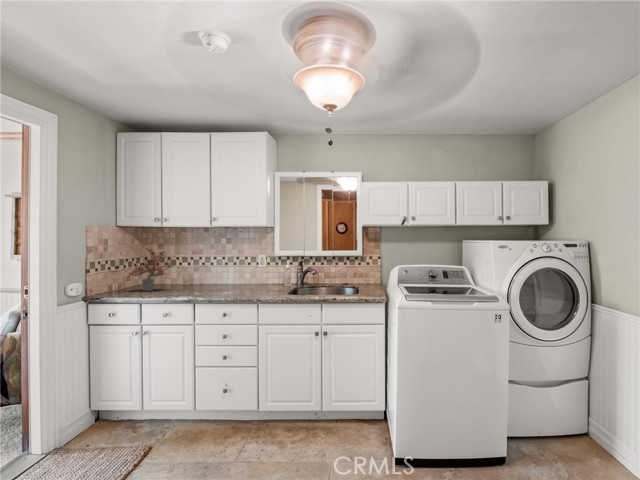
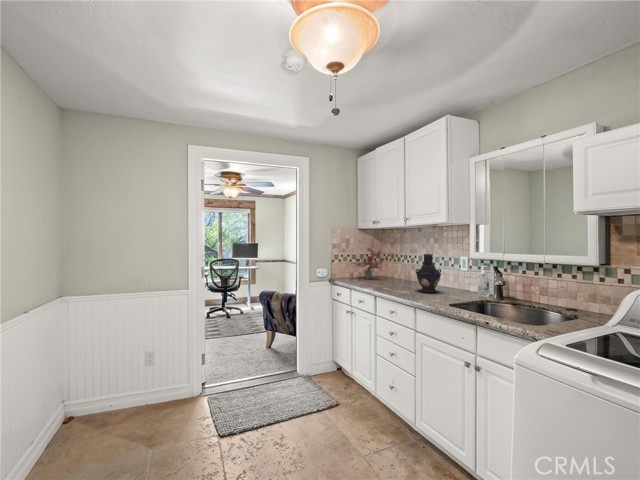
vase: none [237,252,262,292] -> present [416,254,441,293]

